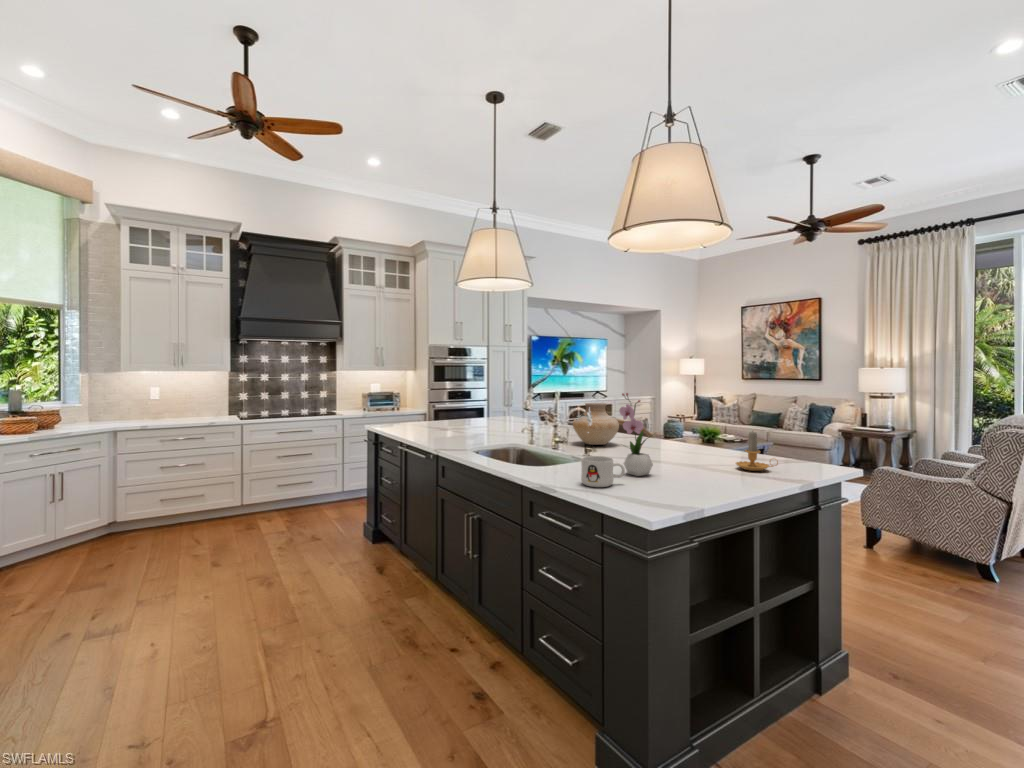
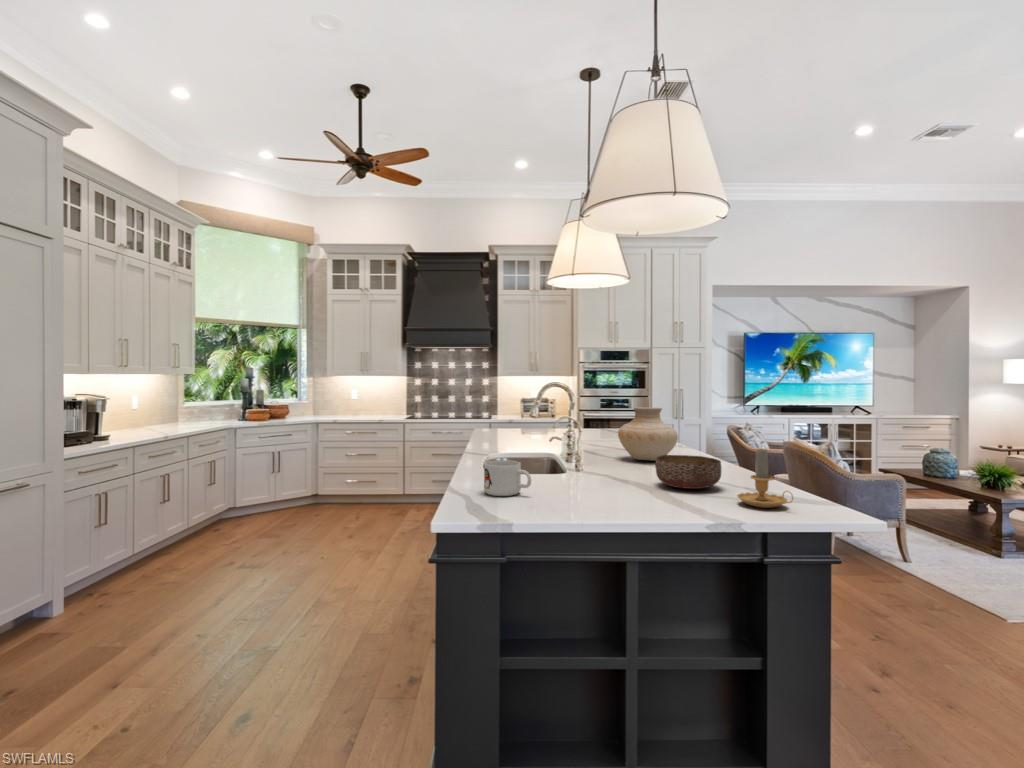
flower arrangement: present [619,393,653,476] -> none [558,388,602,492]
bowl: none [658,439,707,464] -> present [655,455,721,489]

